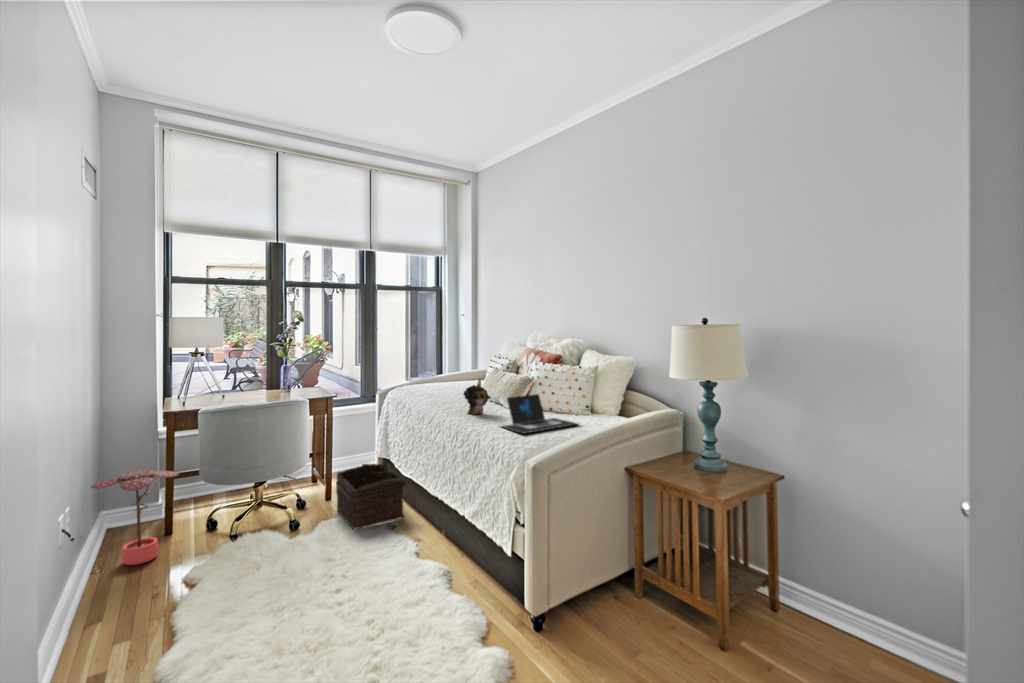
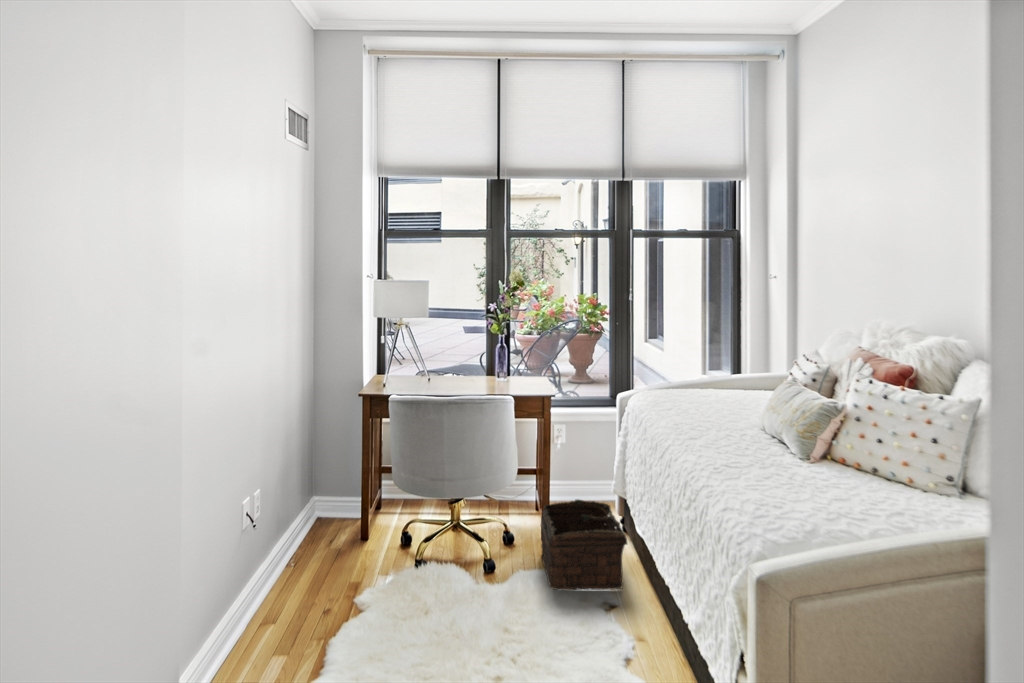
plush toy: present [463,379,491,415] -> none [711,401,762,459]
laptop: present [501,394,577,434] -> none [741,441,925,513]
potted plant: present [91,469,179,565] -> none [289,462,367,569]

